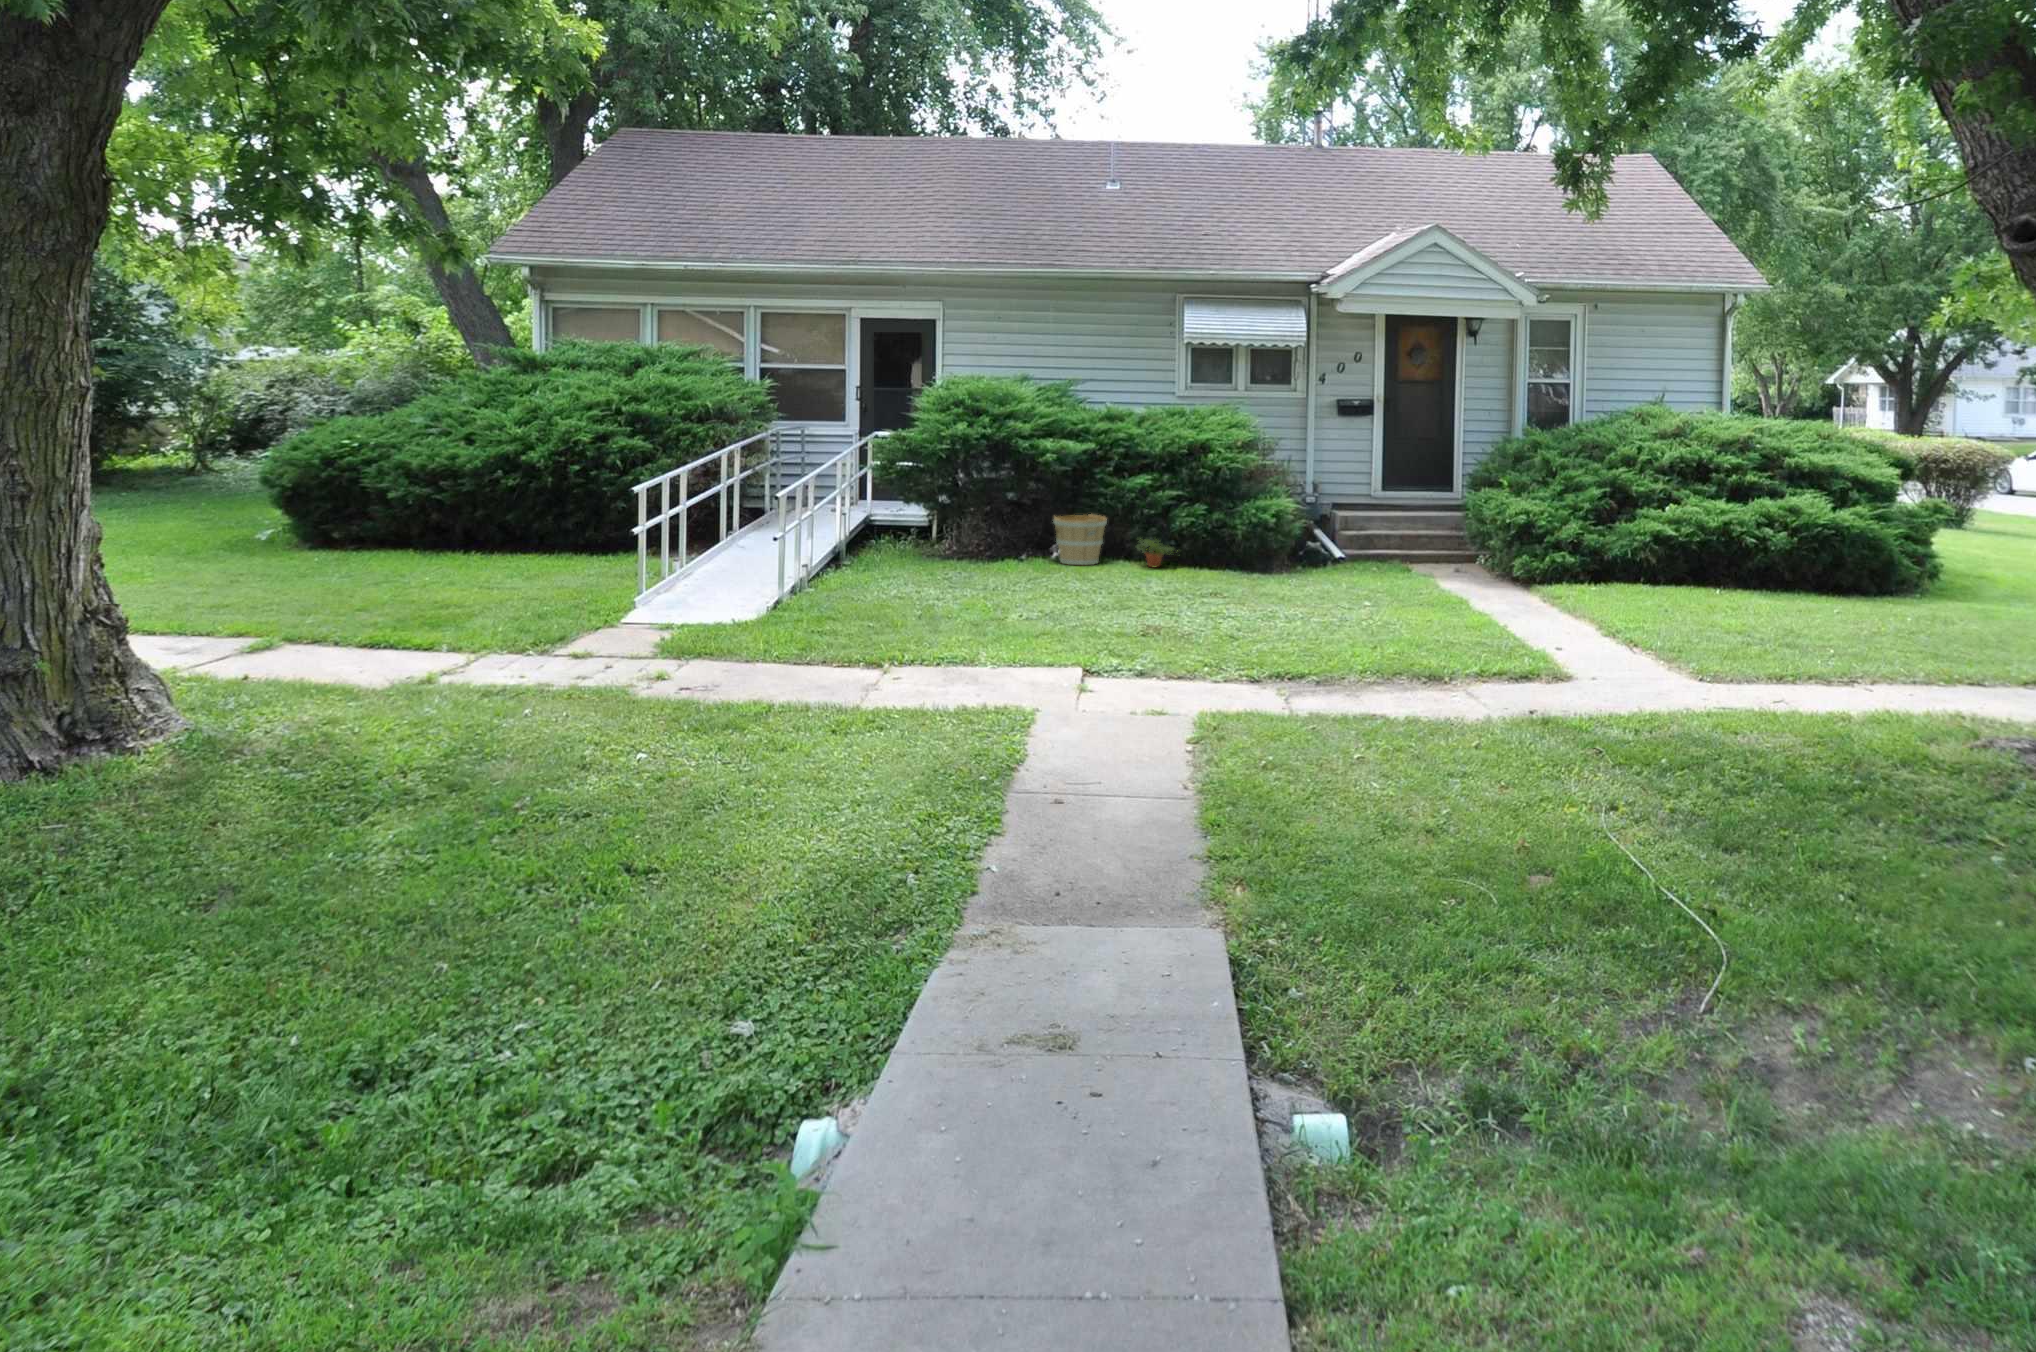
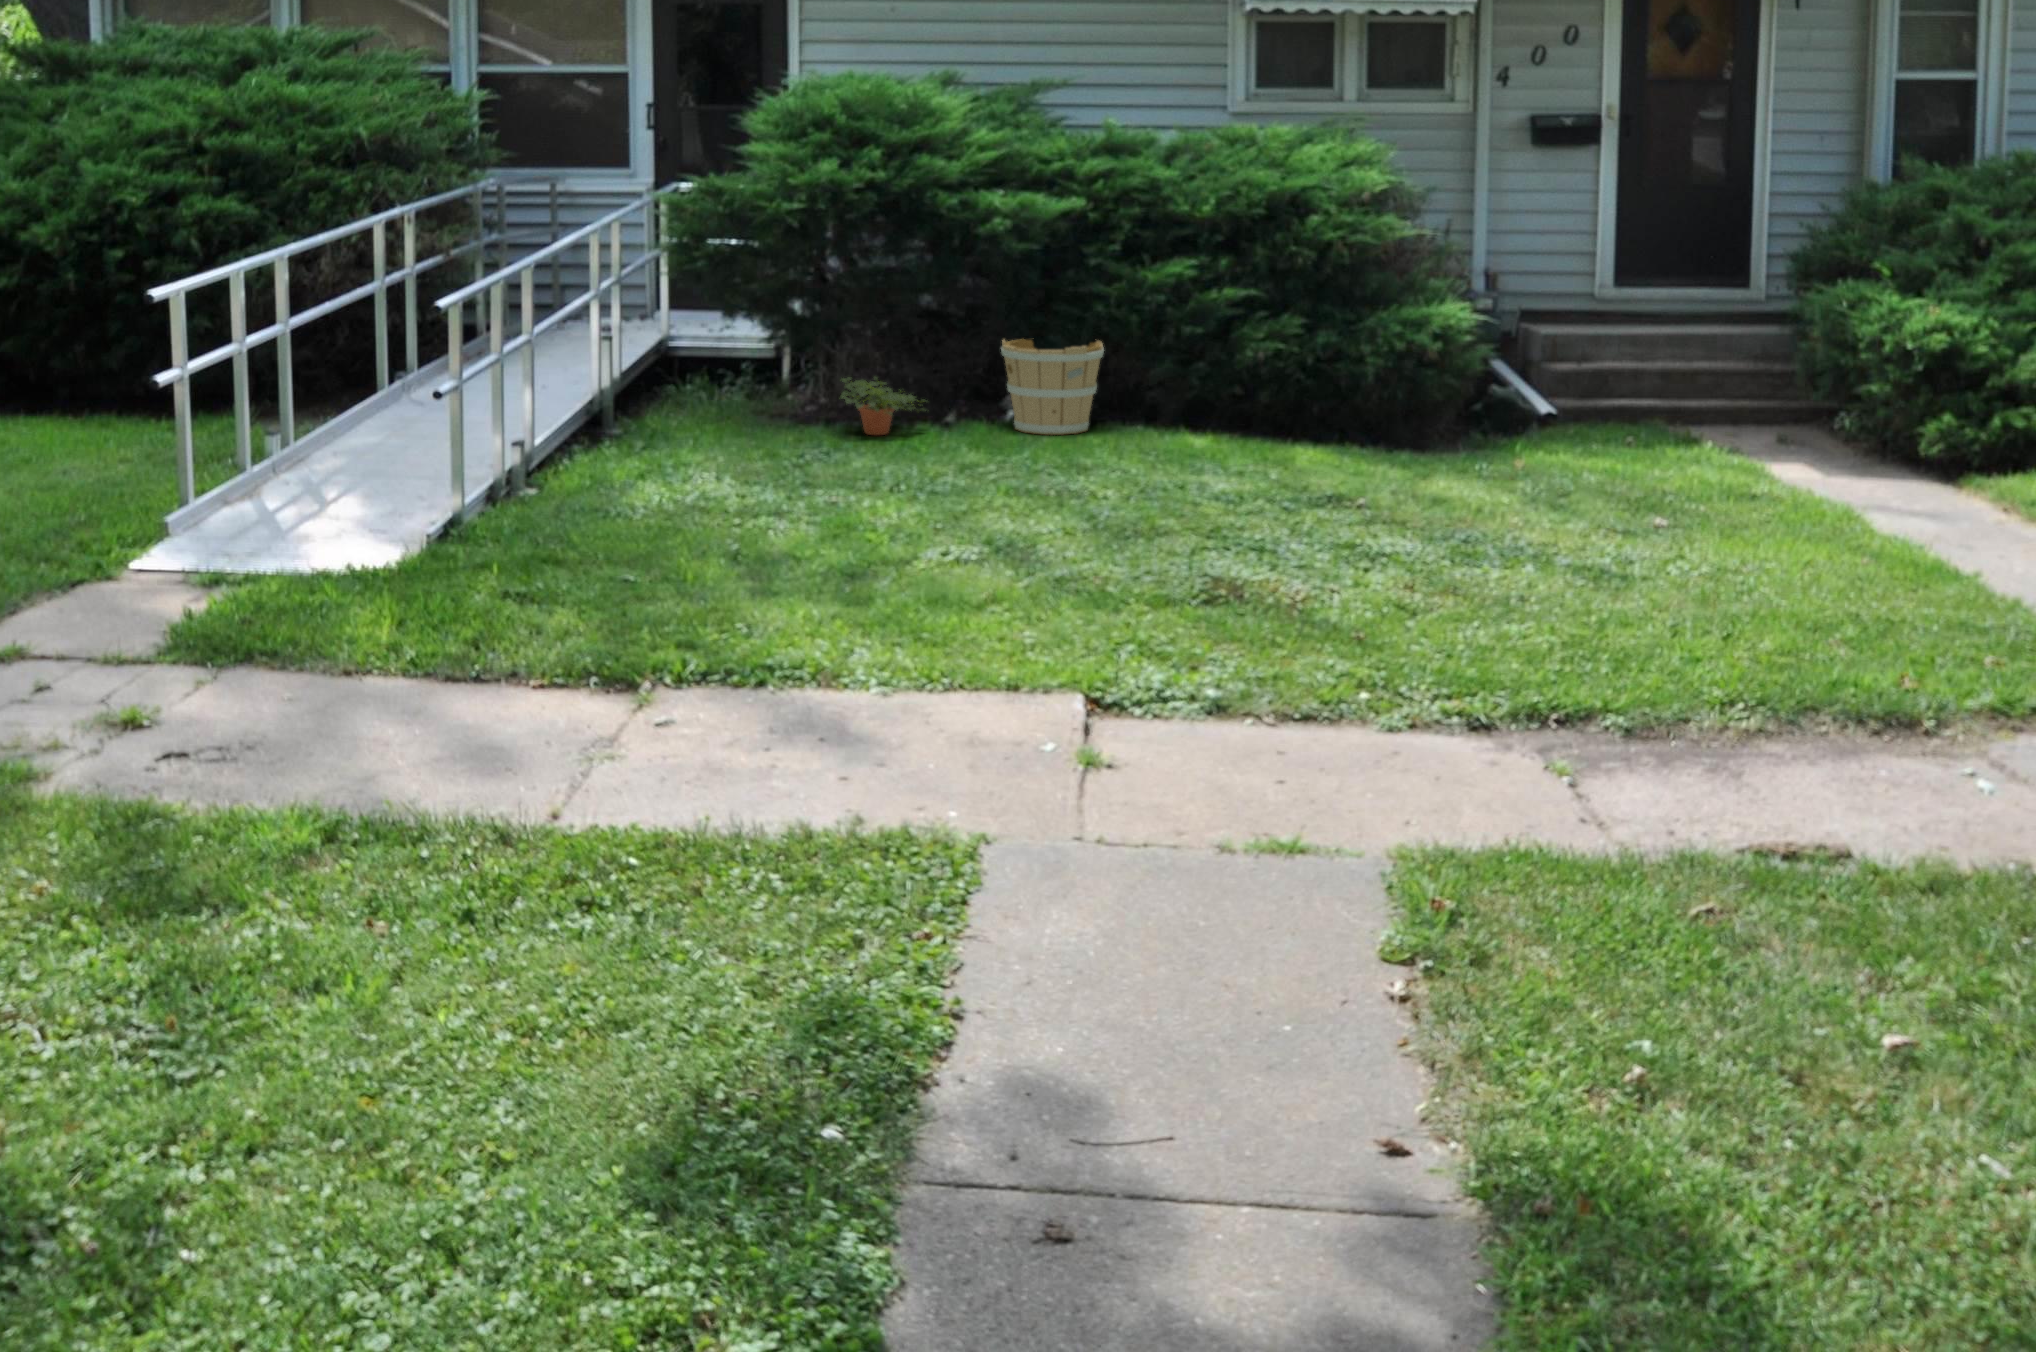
potted plant: present [1137,538,1174,567] -> present [840,377,925,435]

